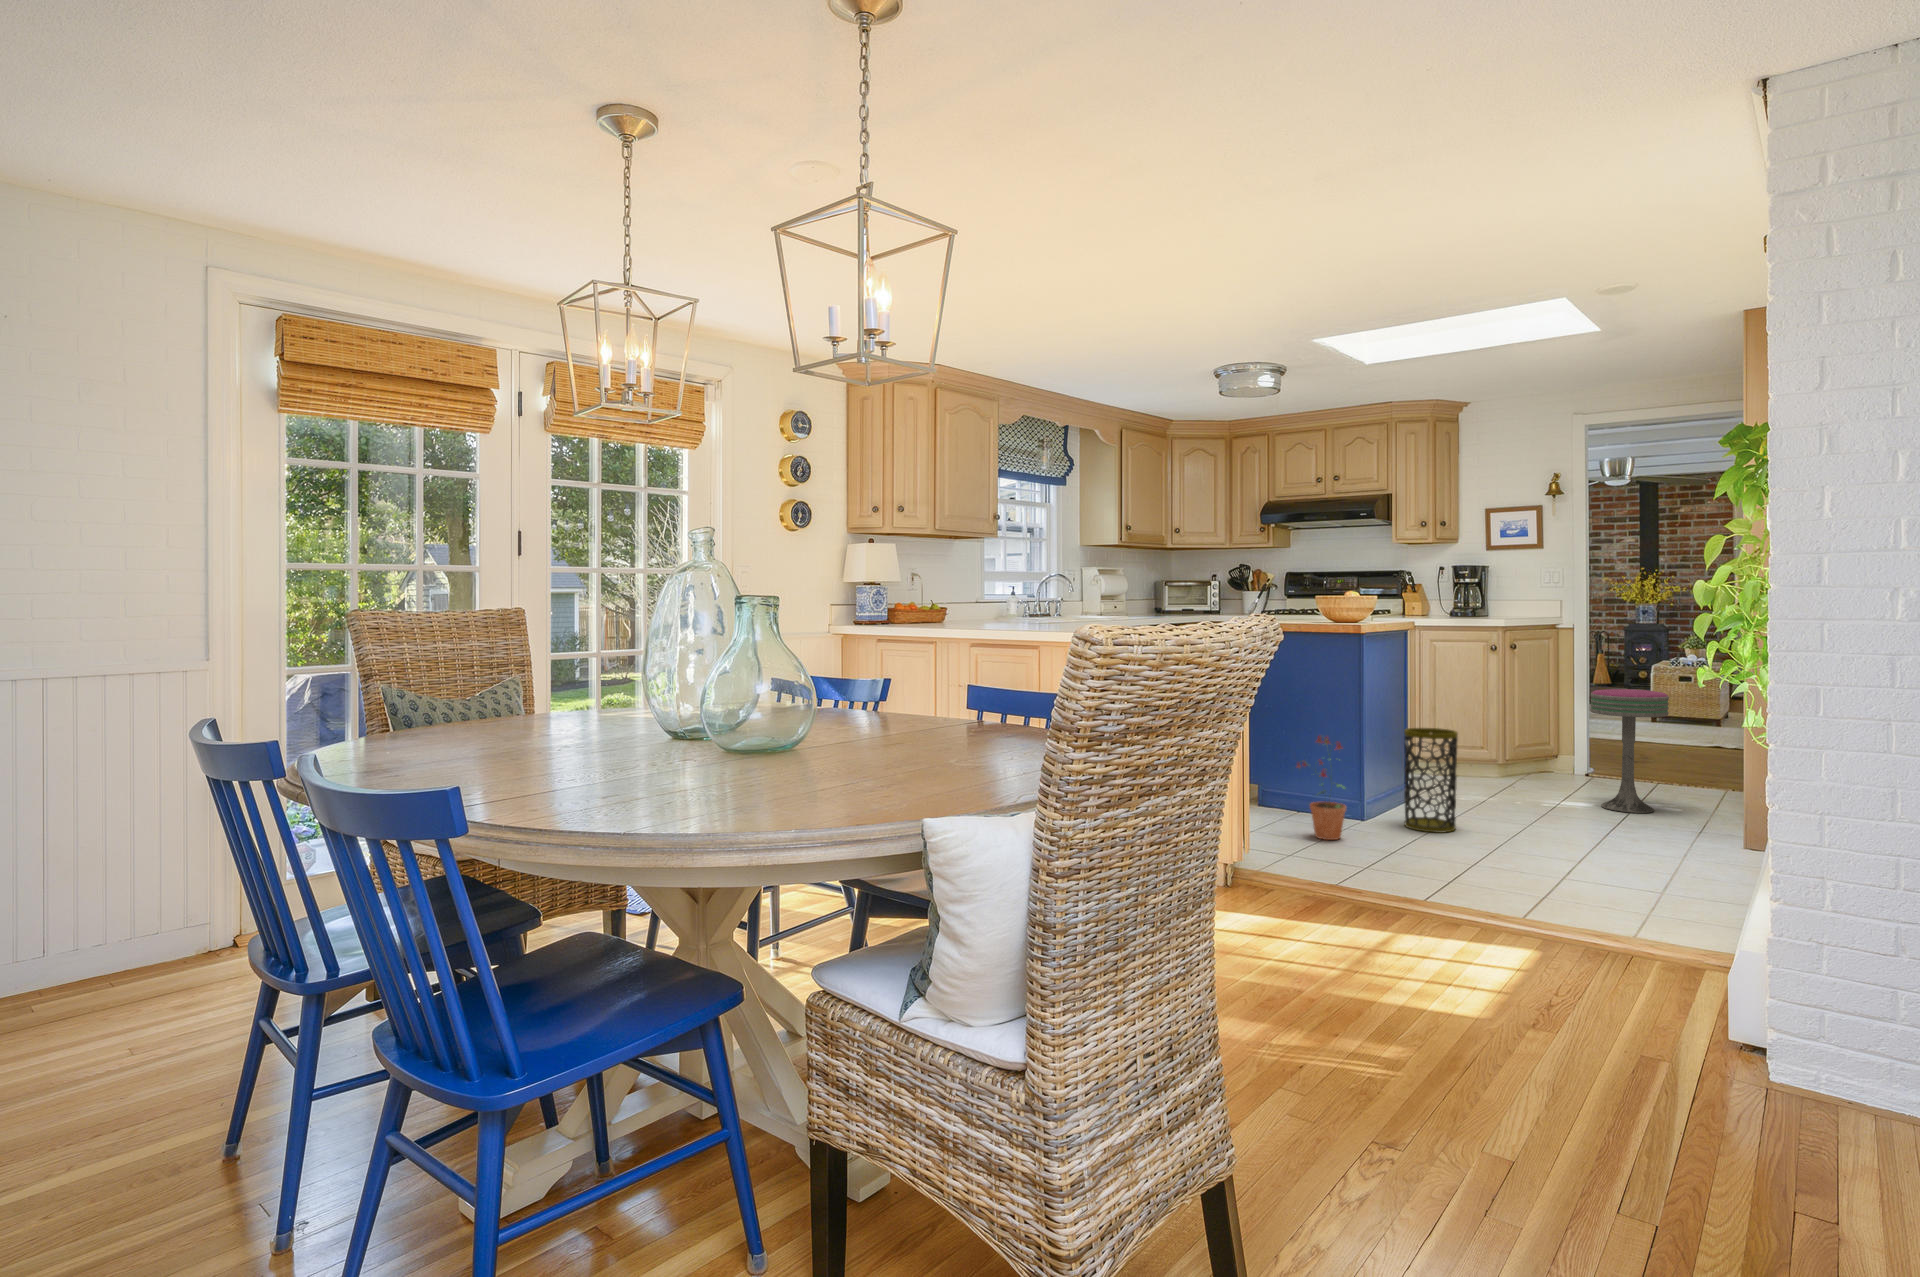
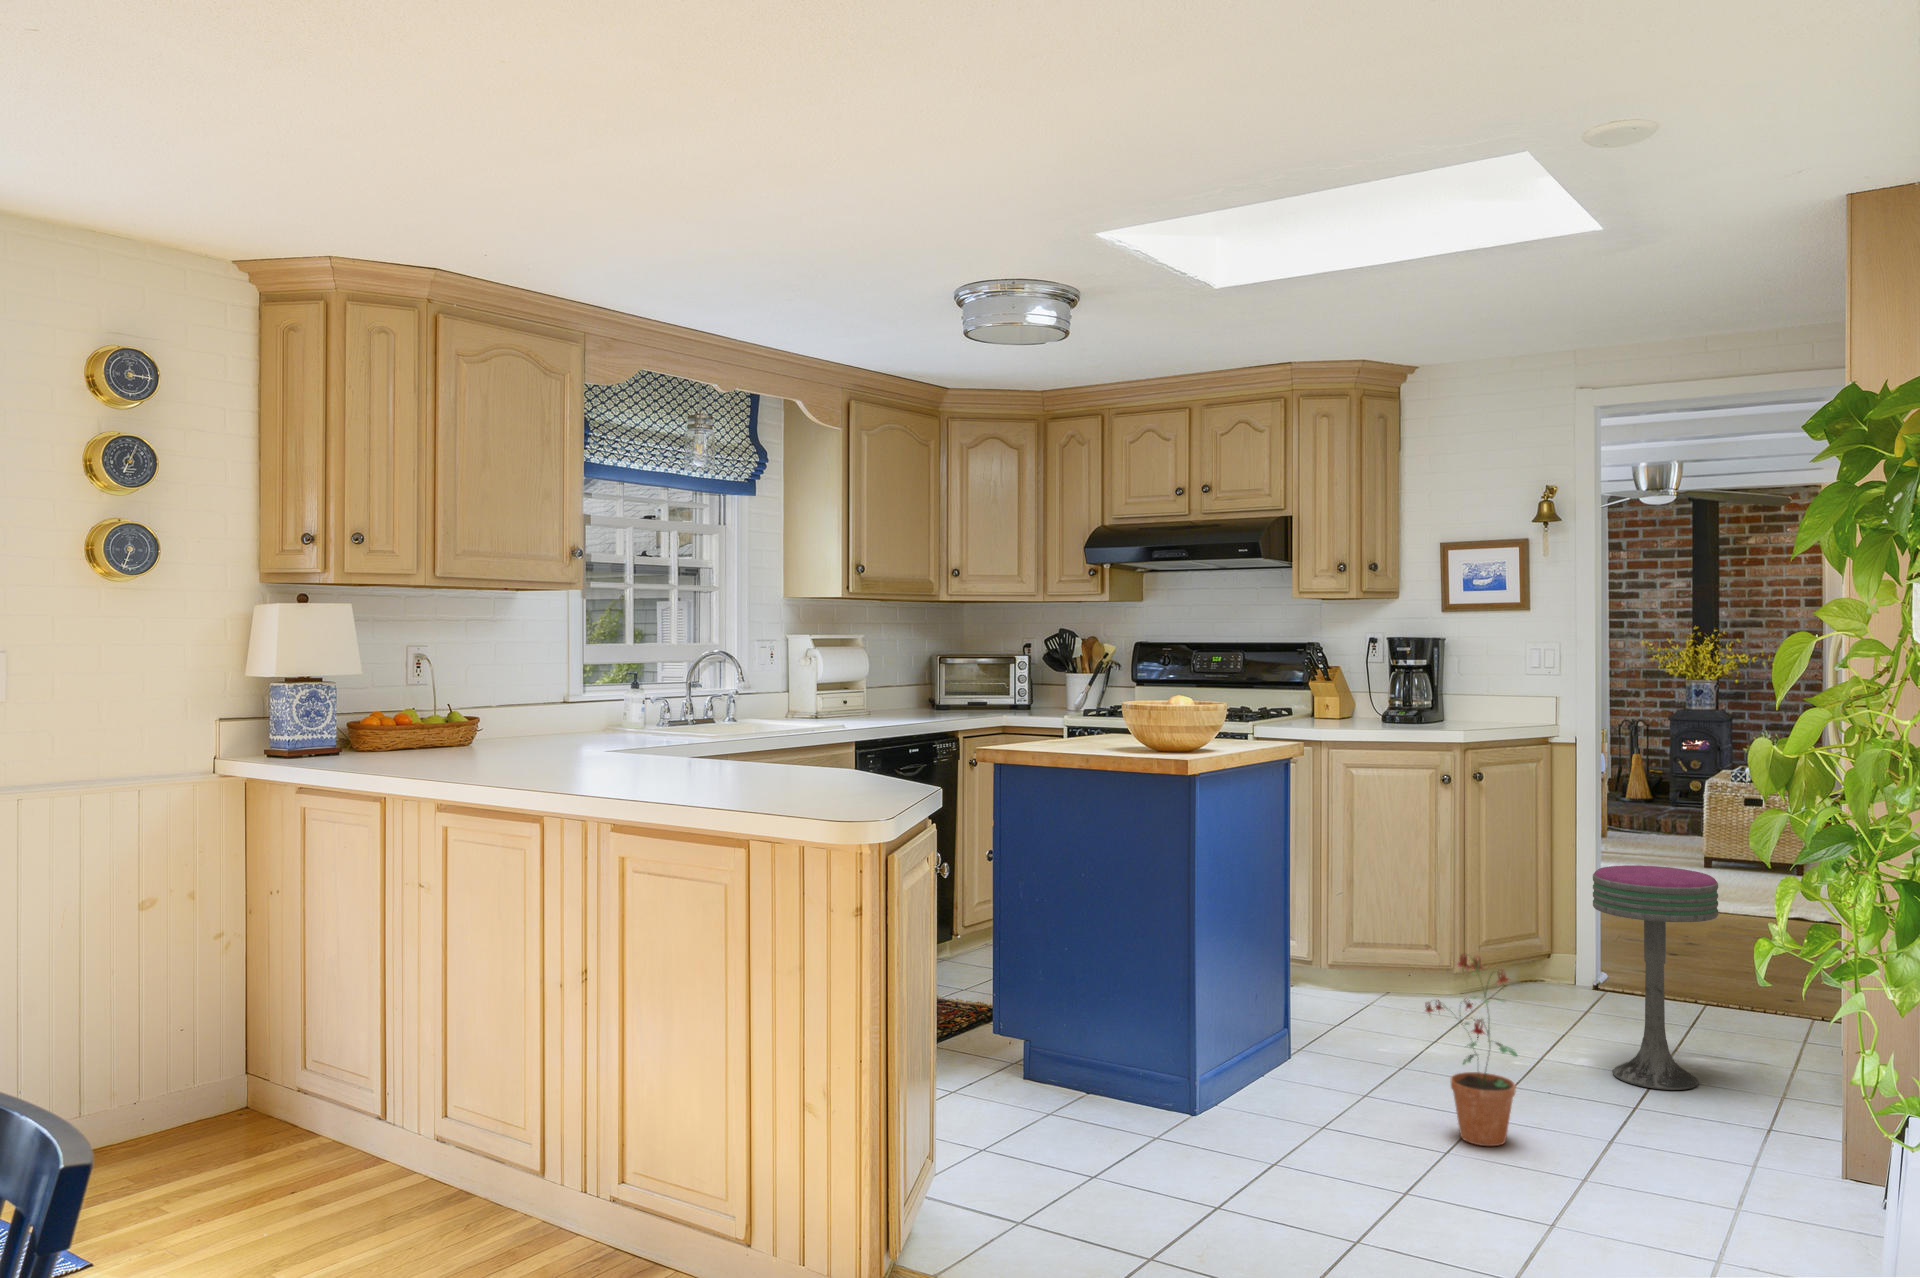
trash can: present [1404,728,1458,833] -> none [1262,951,1354,1156]
potted plant: present [1296,736,1346,840] -> present [1425,954,1517,1146]

